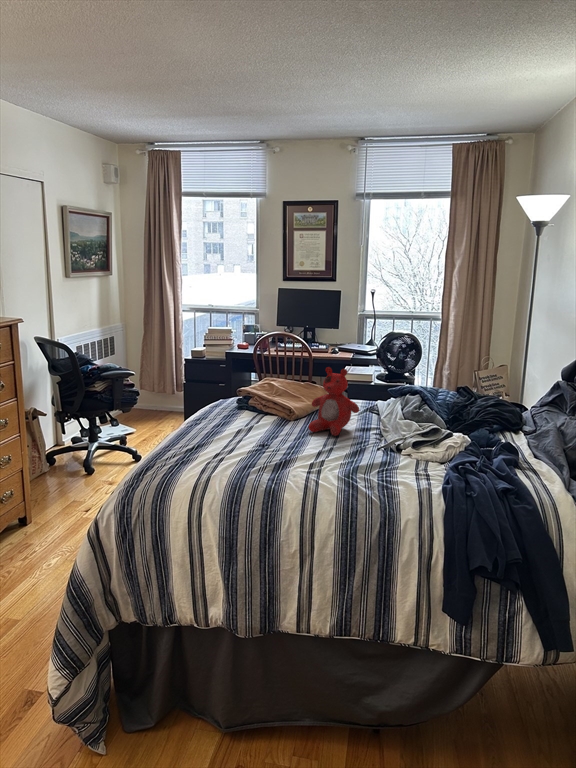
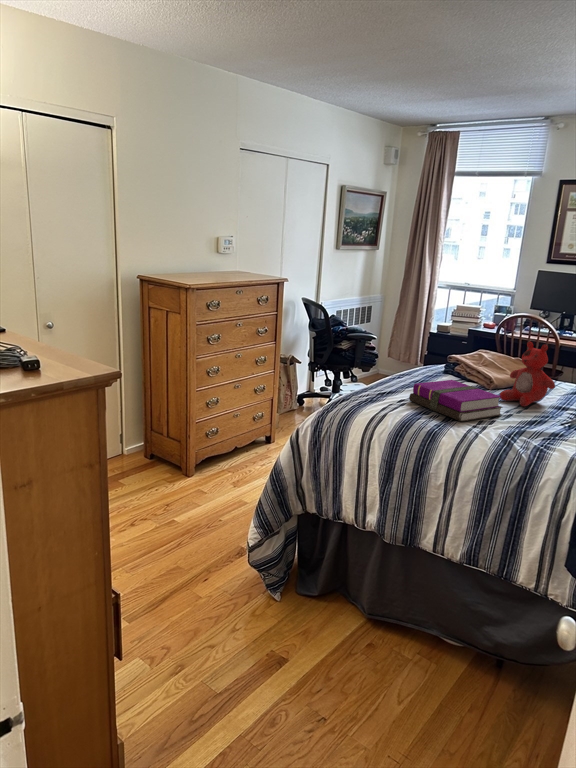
notebook: none [223,419,324,469] -> present [409,380,503,422]

